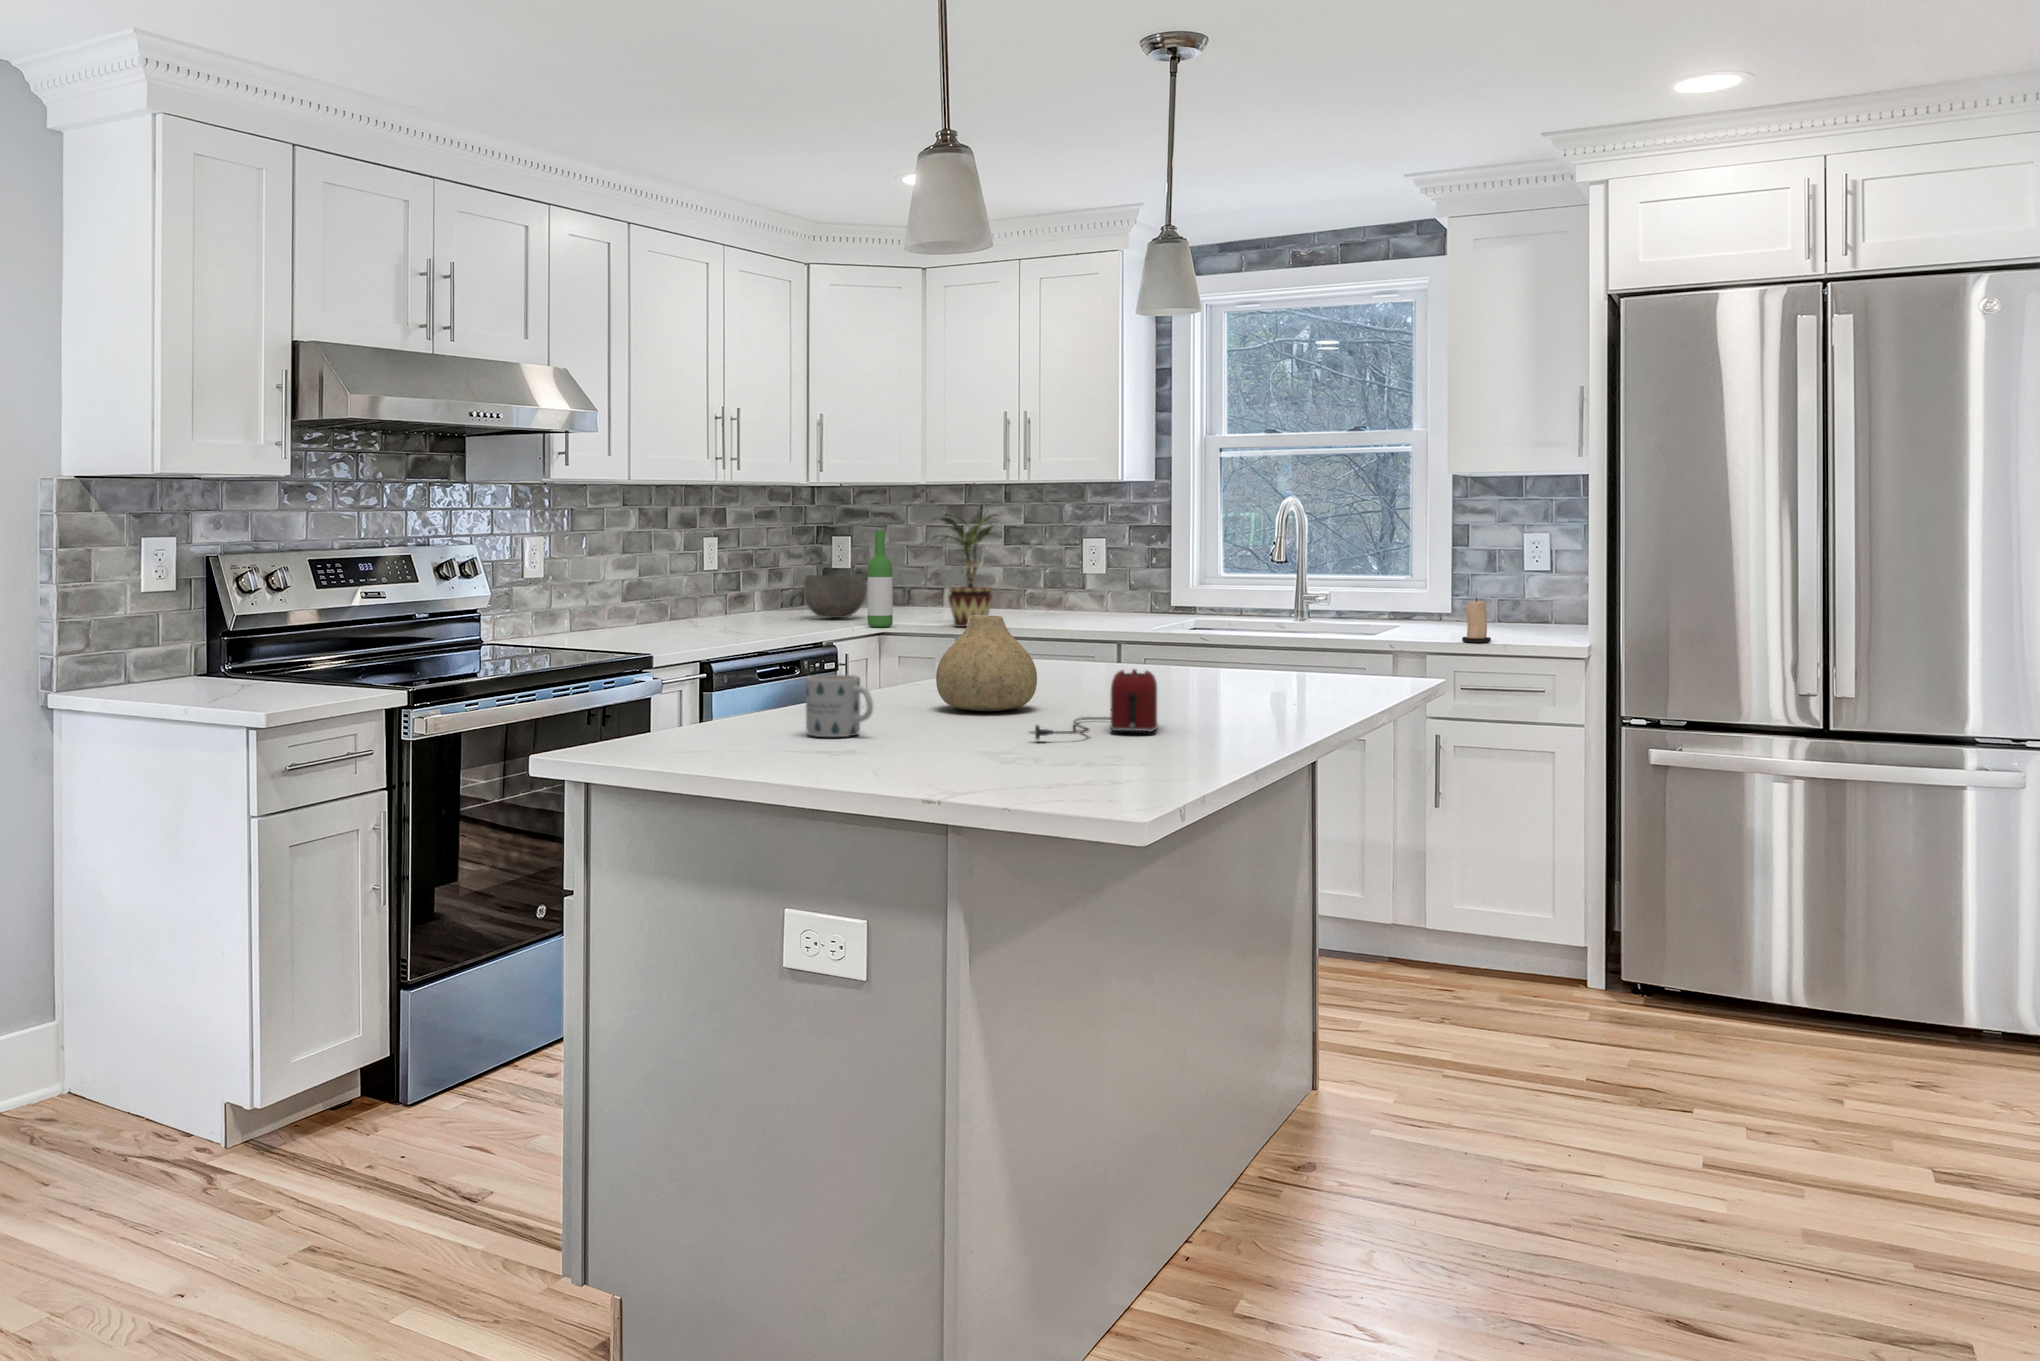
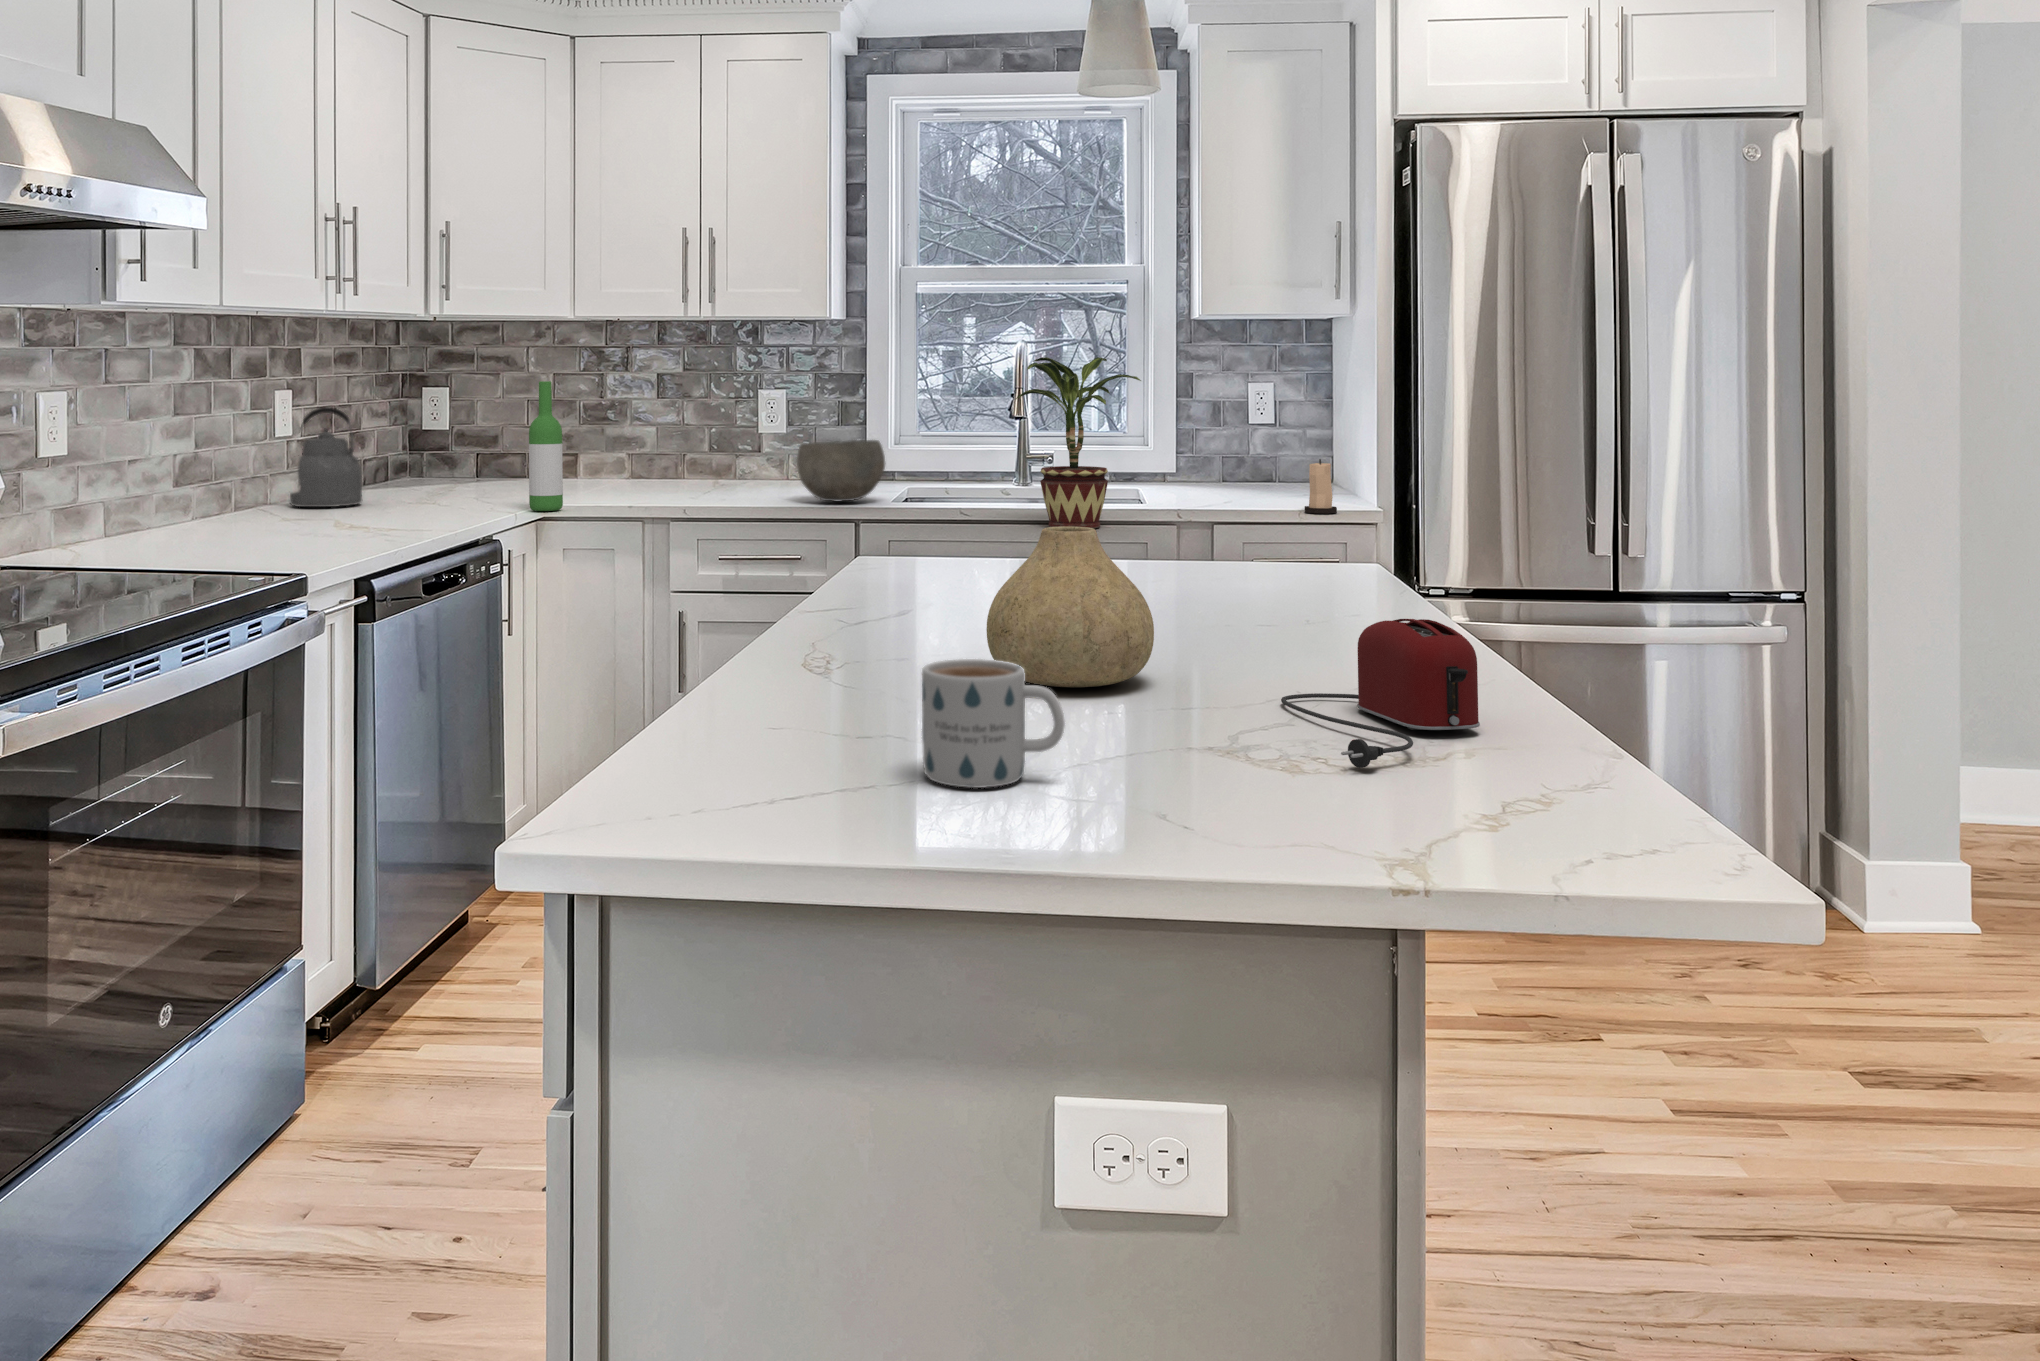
potted plant: present [940,514,1001,627] -> present [1016,357,1141,528]
kettle: none [689,548,763,621] -> present [290,407,362,507]
bowl: present [803,574,866,618] -> present [797,440,885,501]

